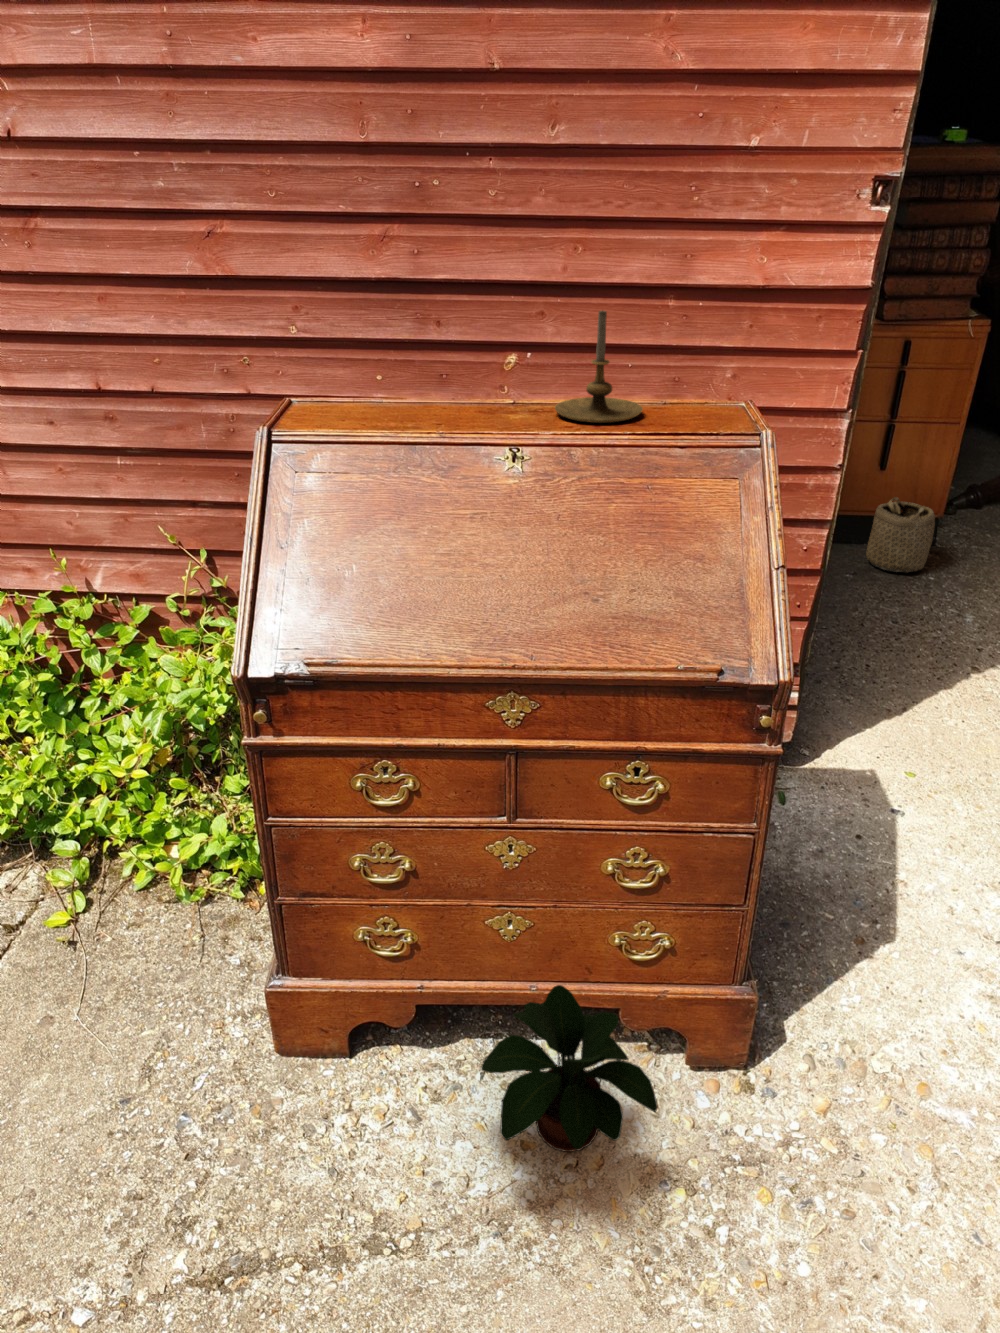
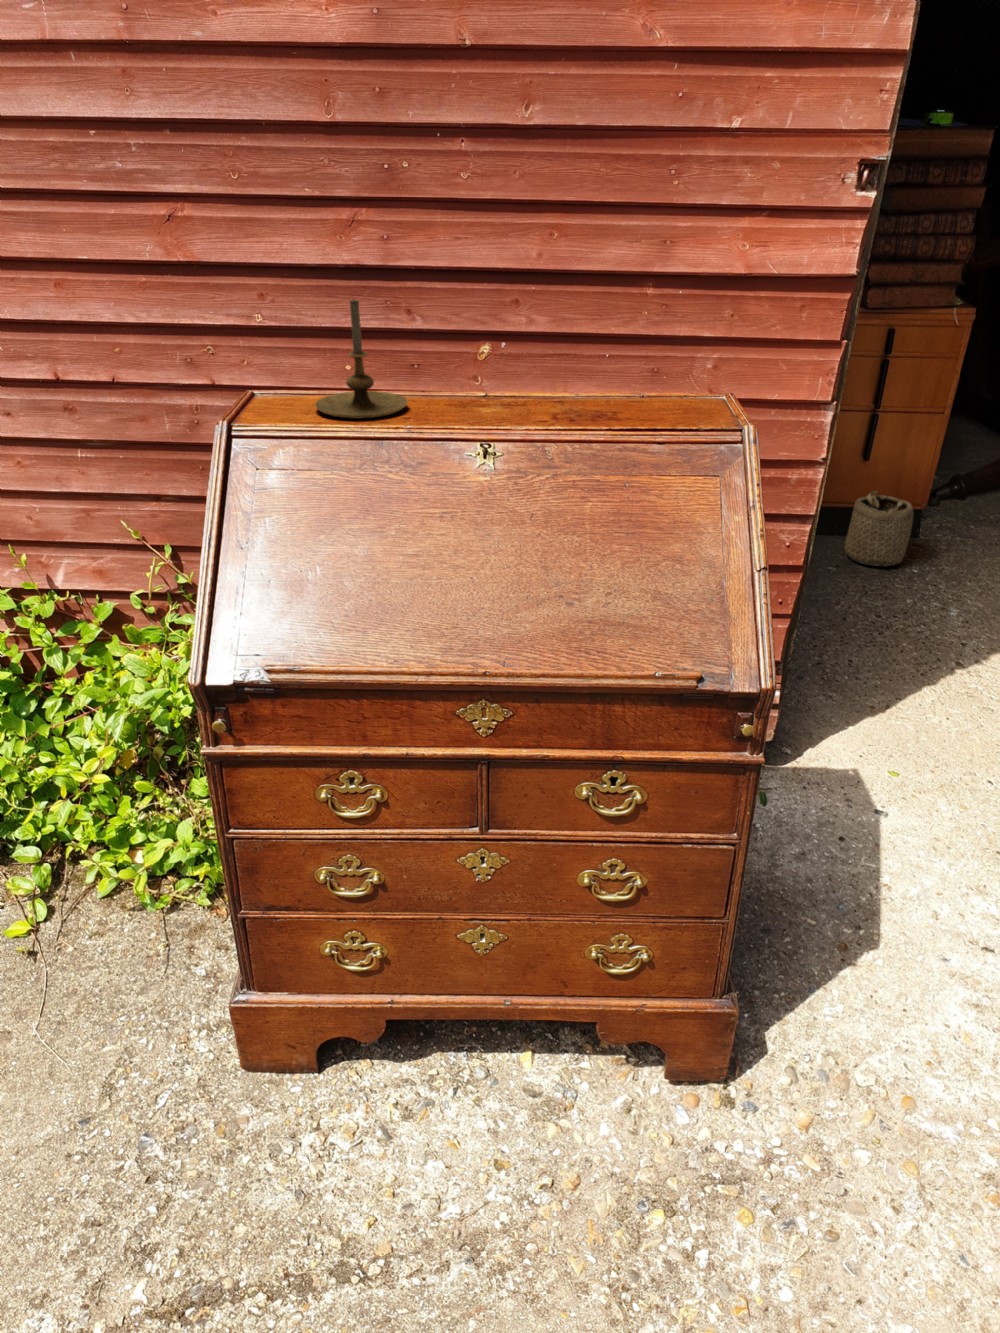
candle holder: present [555,311,643,423] -> present [315,299,408,419]
potted plant: present [481,985,657,1152] -> none [453,1000,635,1172]

